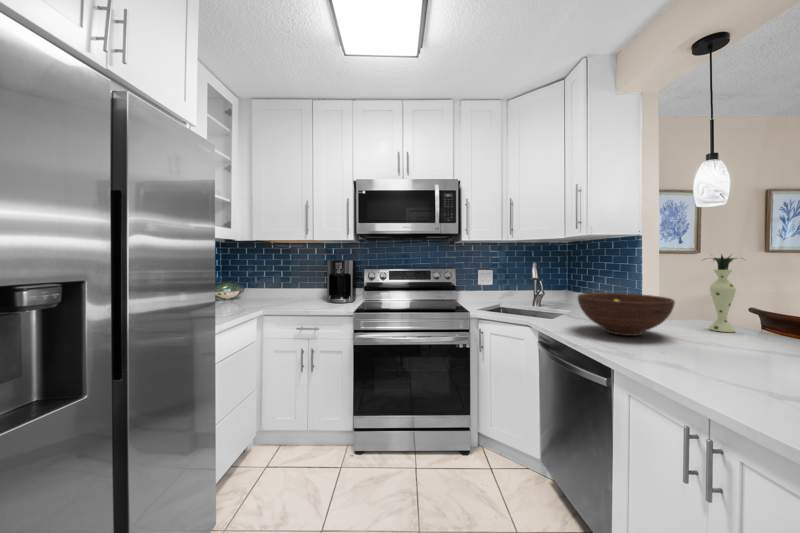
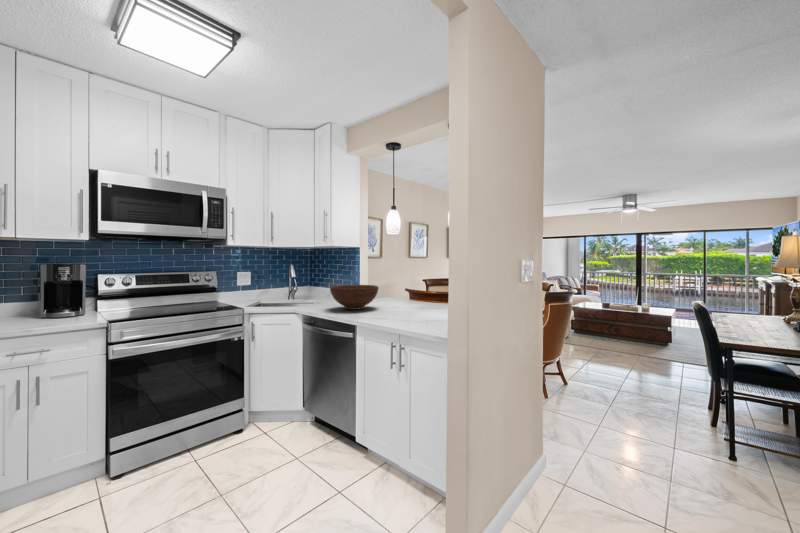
vase: present [709,255,736,332] -> none [387,260,404,303]

